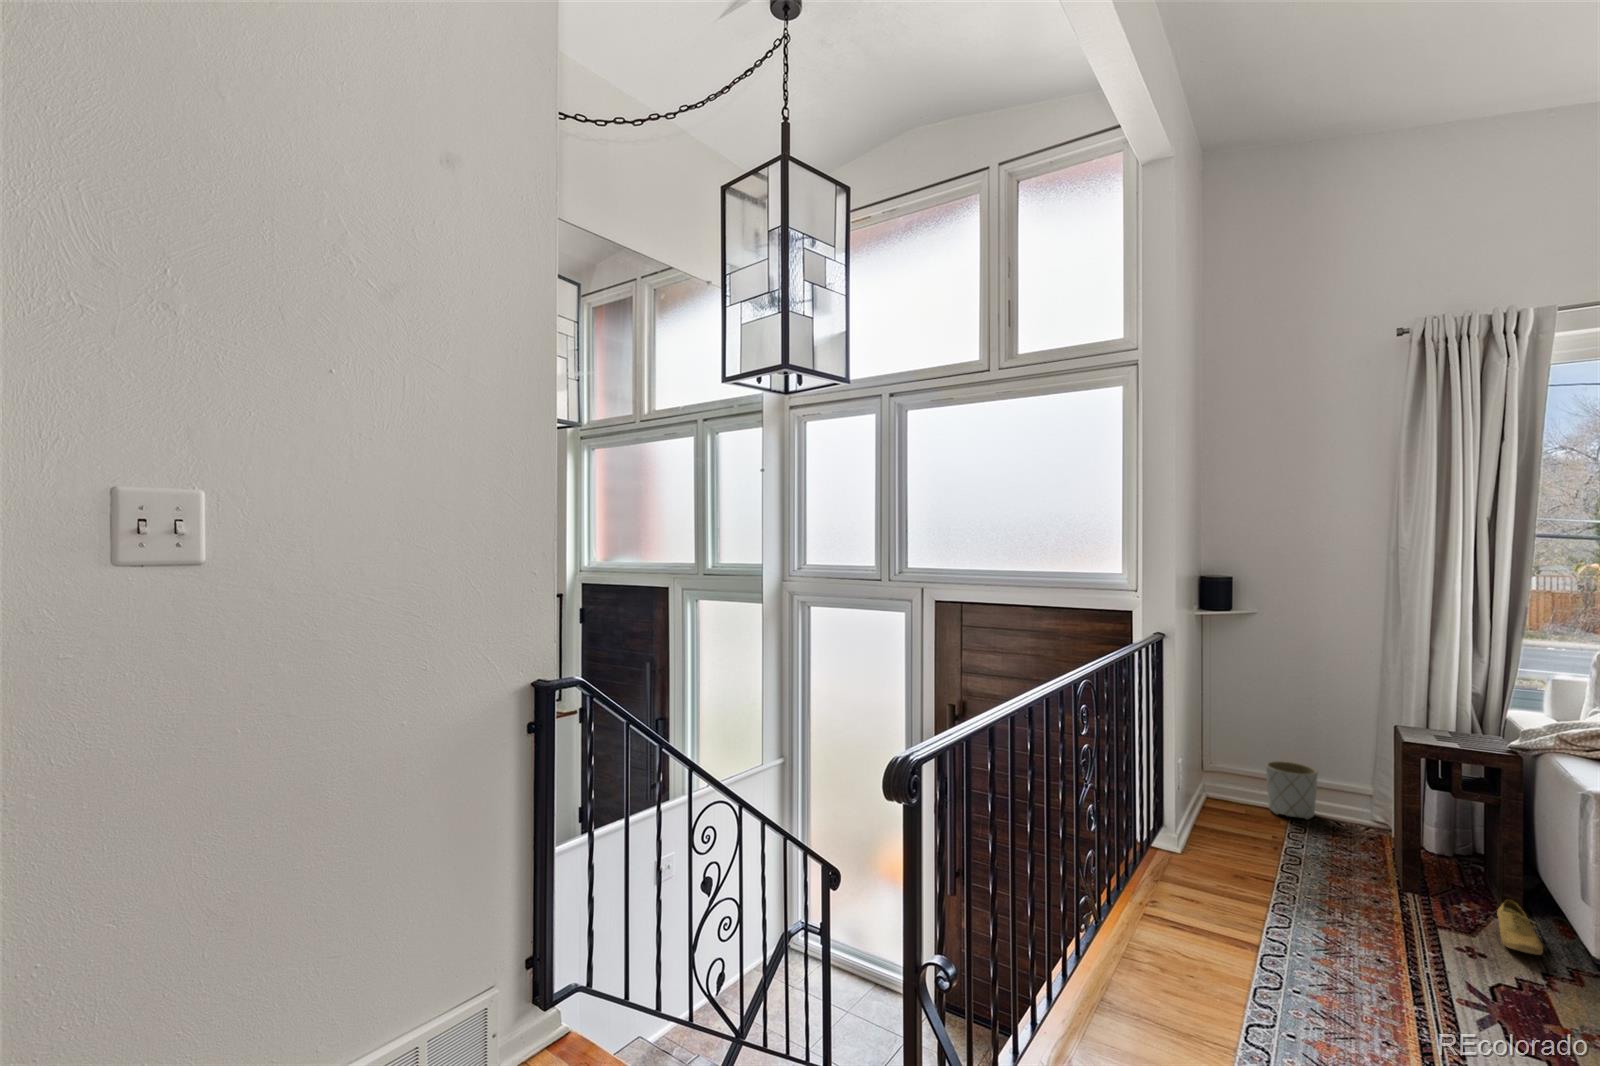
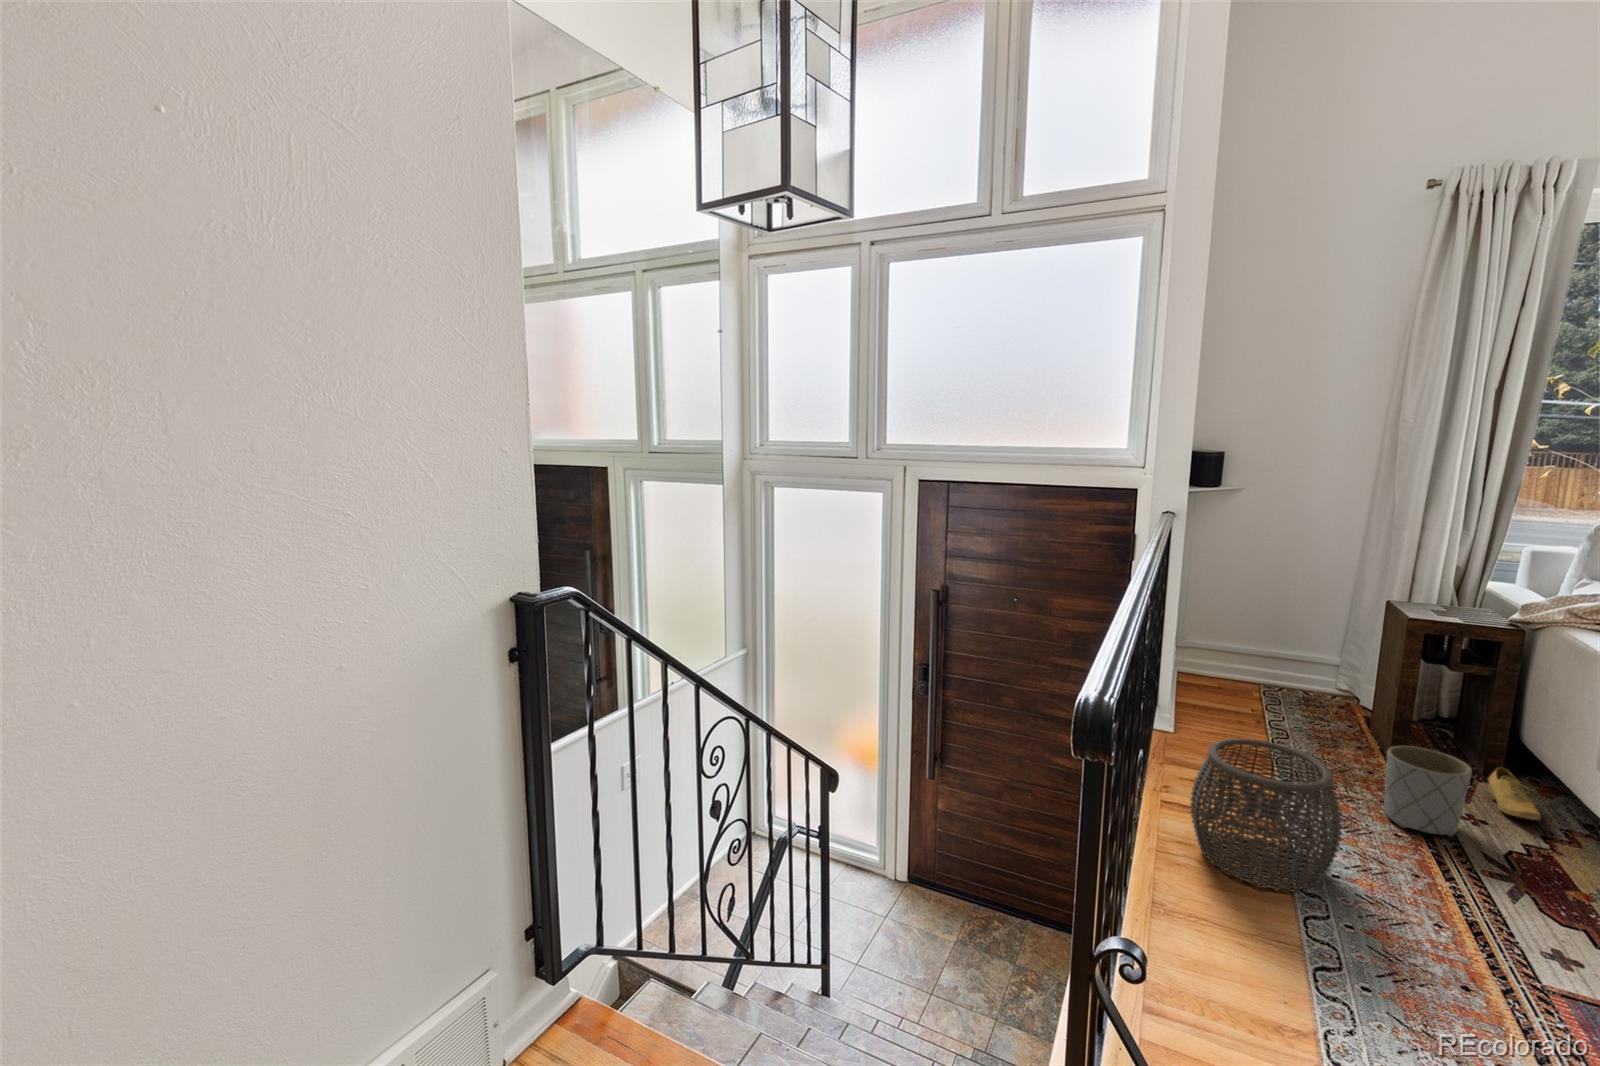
planter: present [1266,761,1318,820] -> present [1384,746,1472,837]
woven basket: none [1154,850,1294,1004] -> present [1190,739,1342,892]

